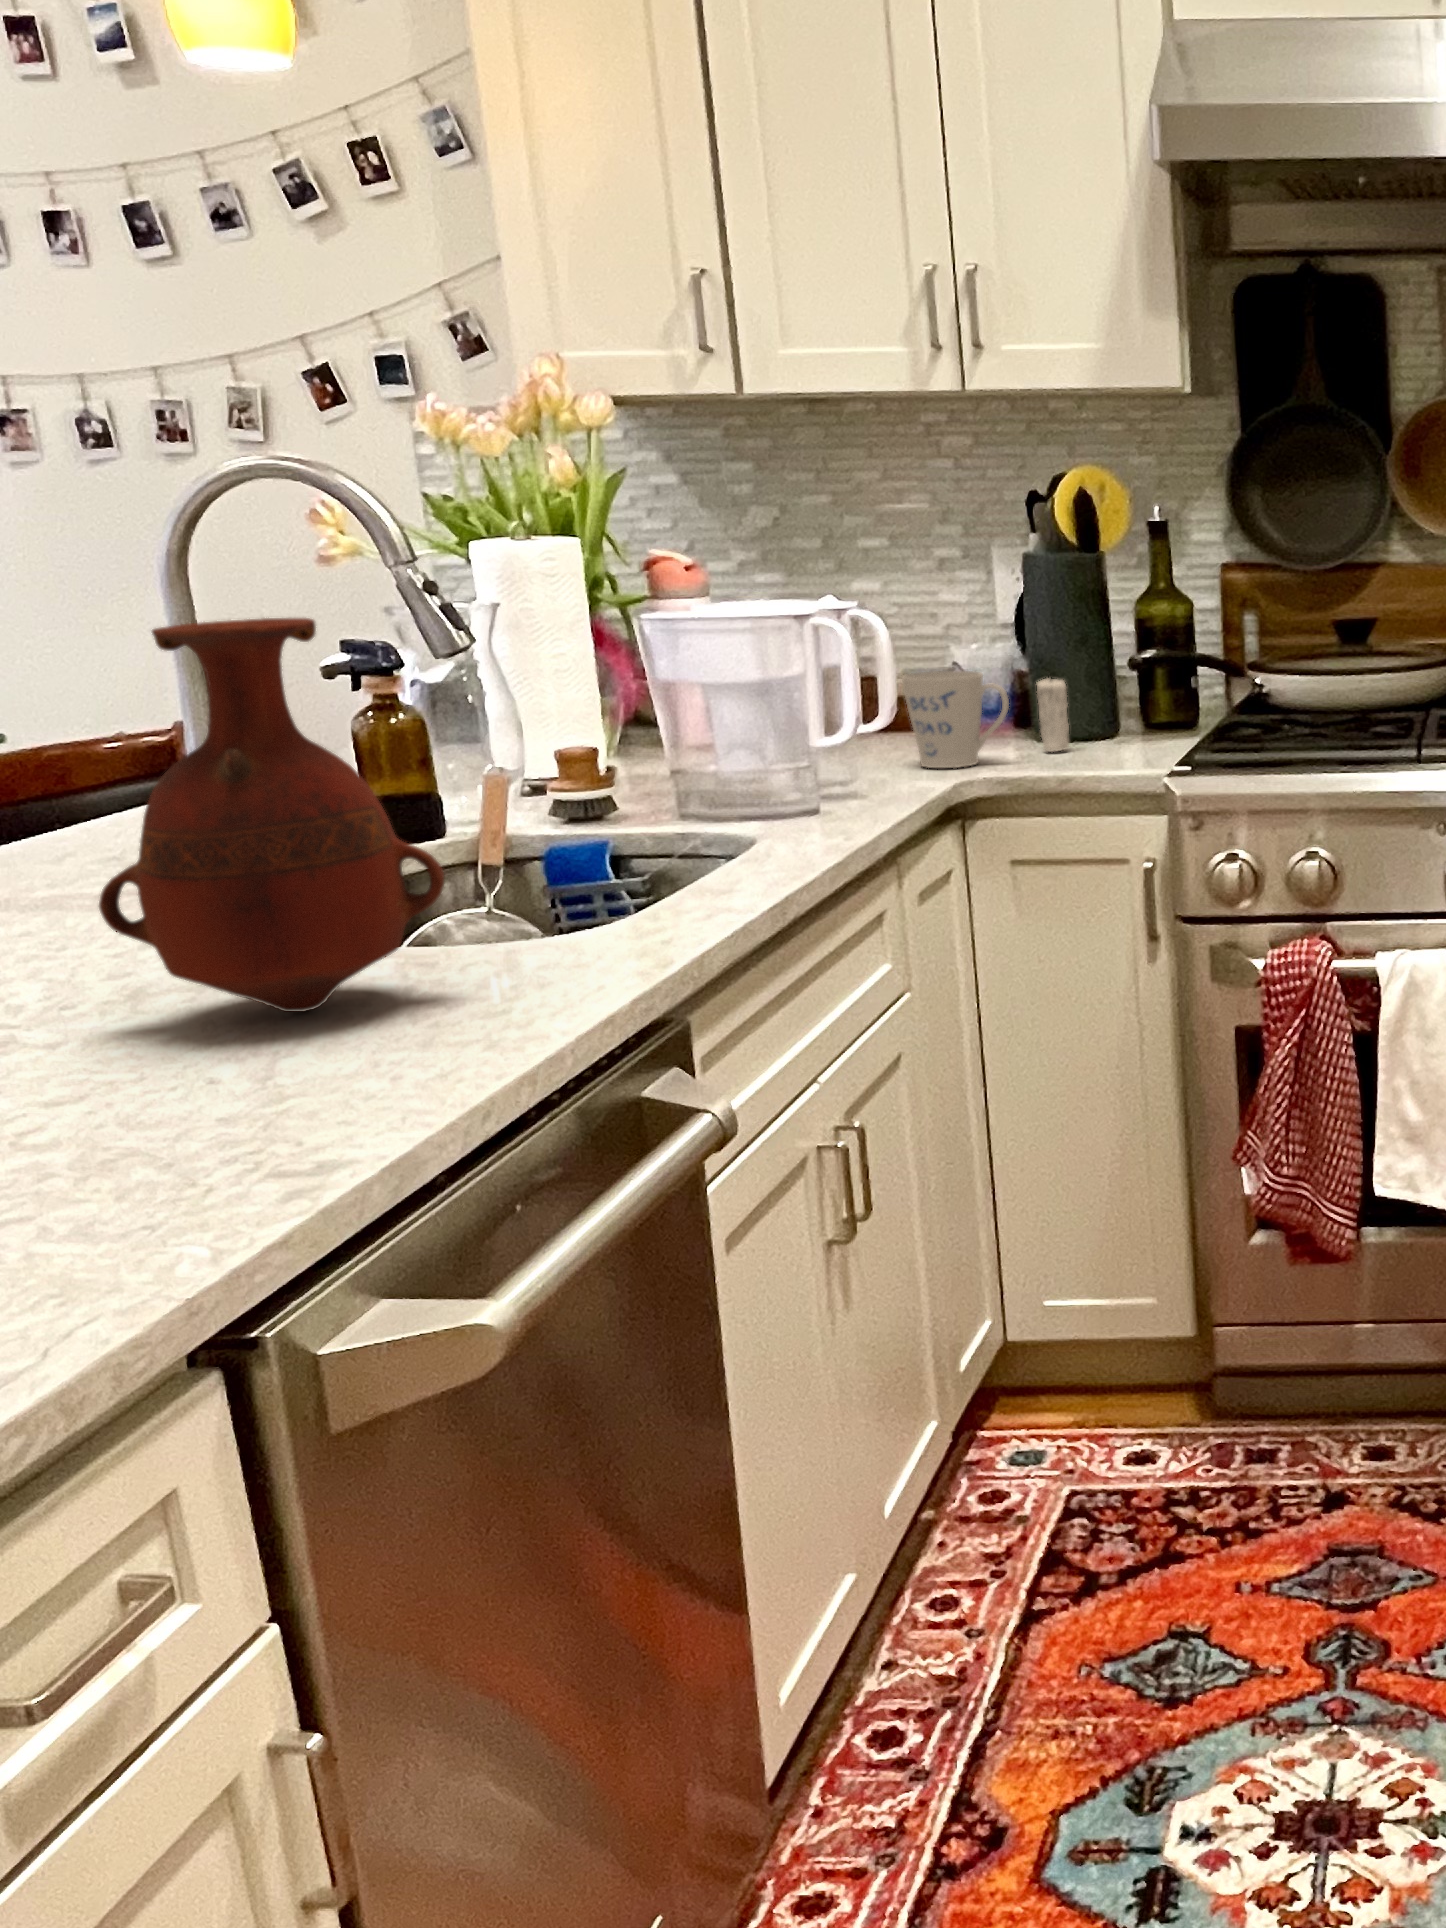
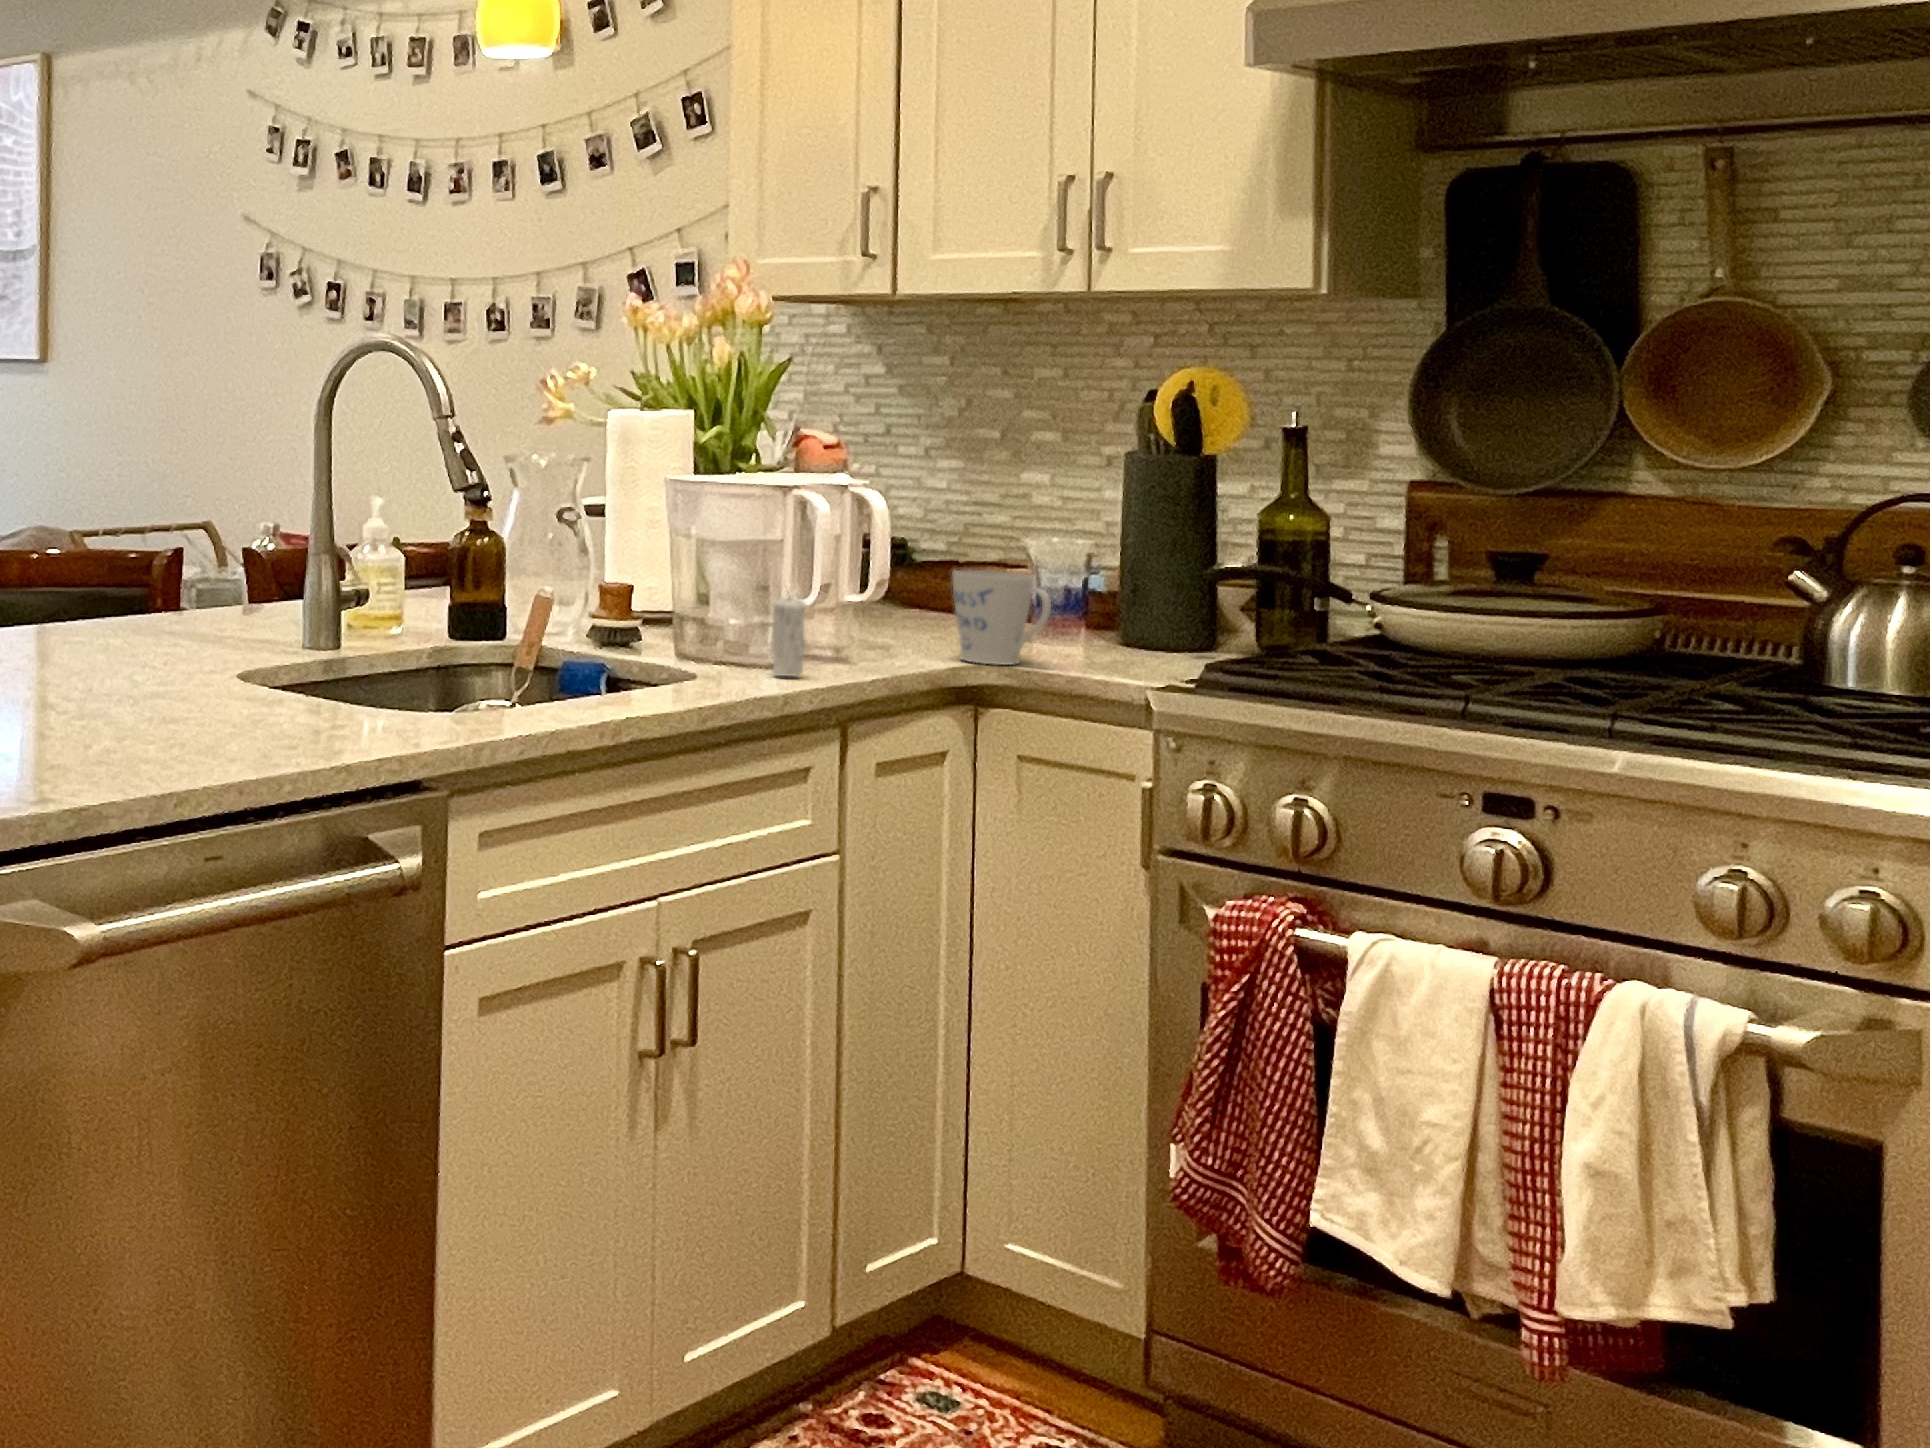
vase: present [99,618,444,1012] -> none [115,441,311,720]
candle: present [1036,678,1069,752] -> present [773,587,806,676]

